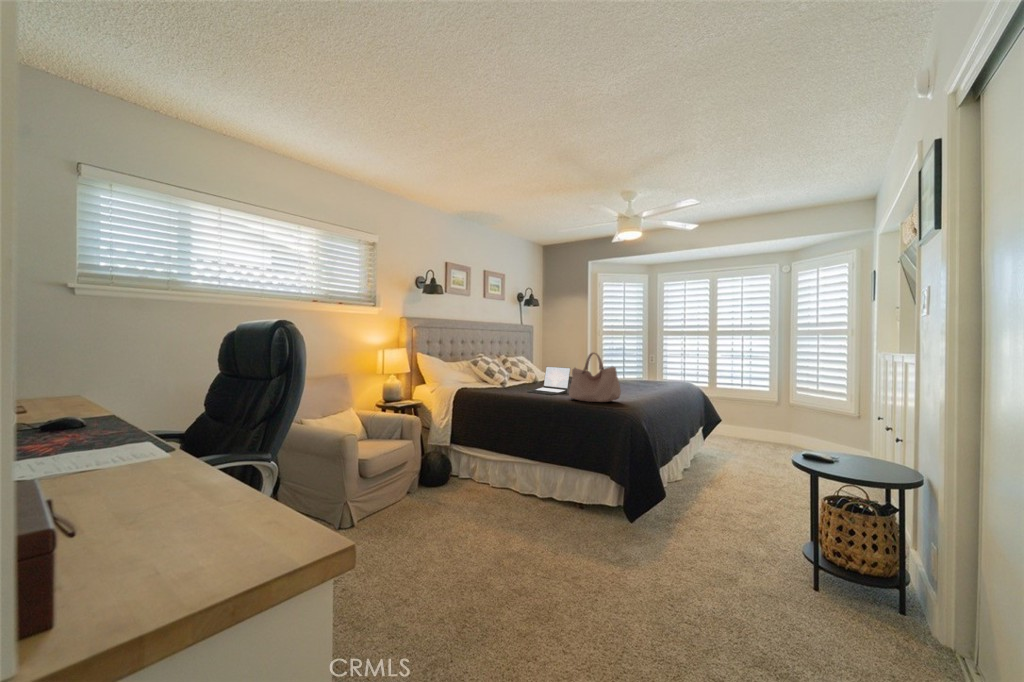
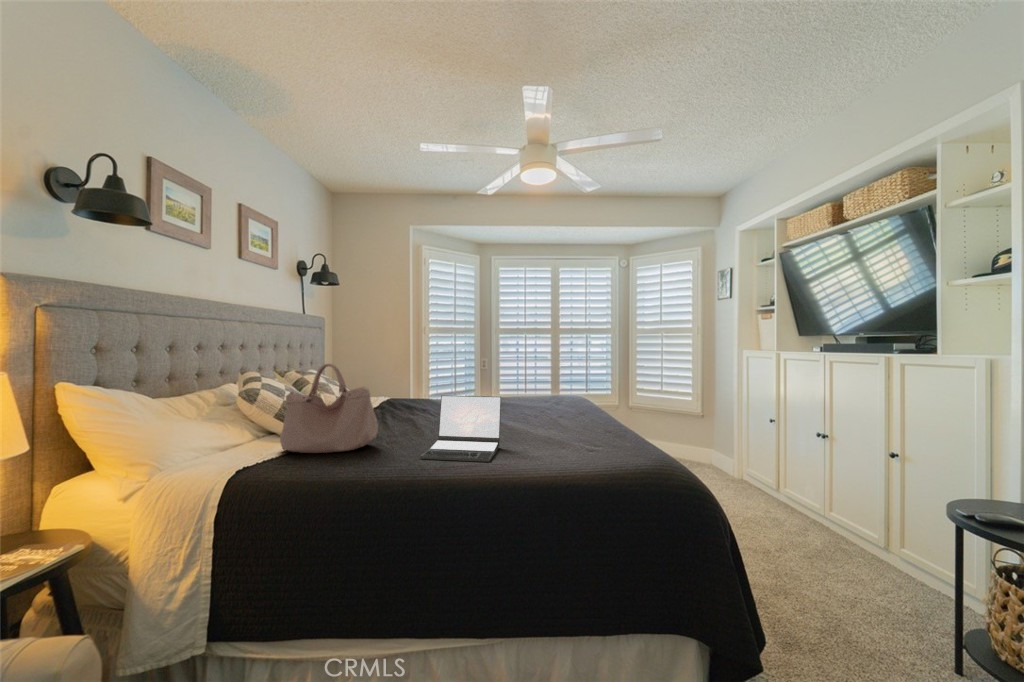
handbag: present [569,353,621,402] -> present [280,364,378,453]

